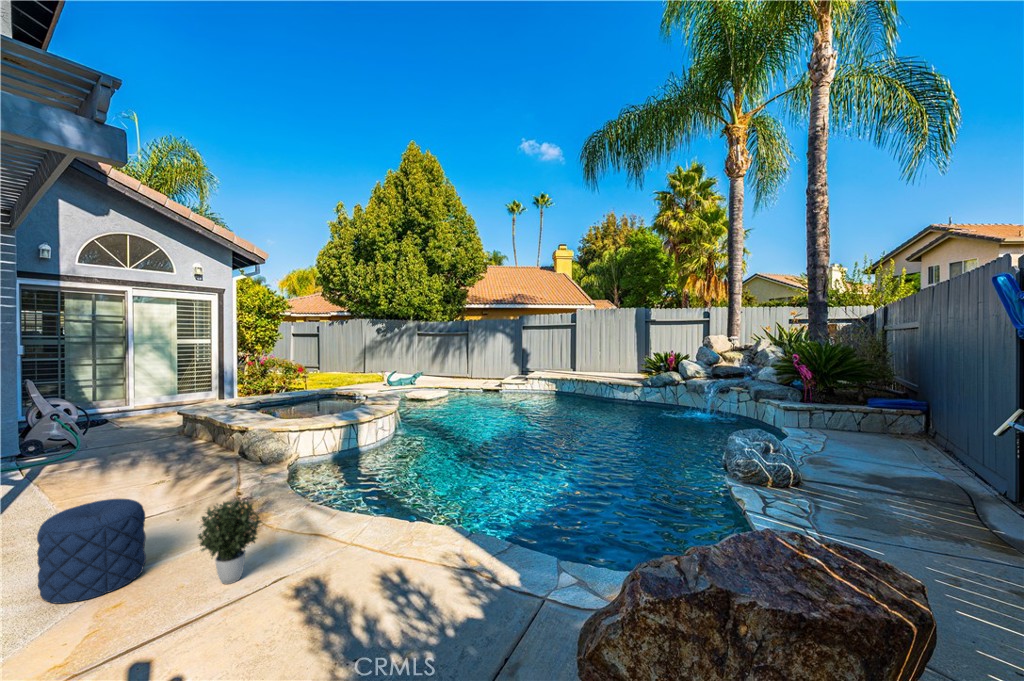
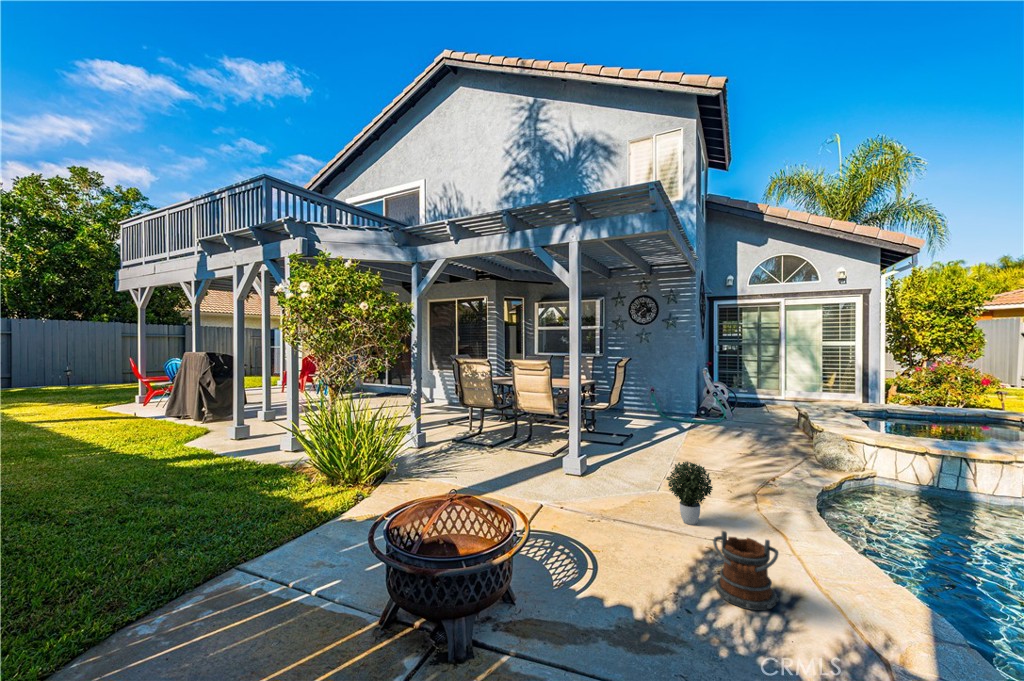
pouf: present [37,499,146,604] -> none [616,440,667,496]
bucket: none [346,536,408,621] -> present [713,531,779,610]

